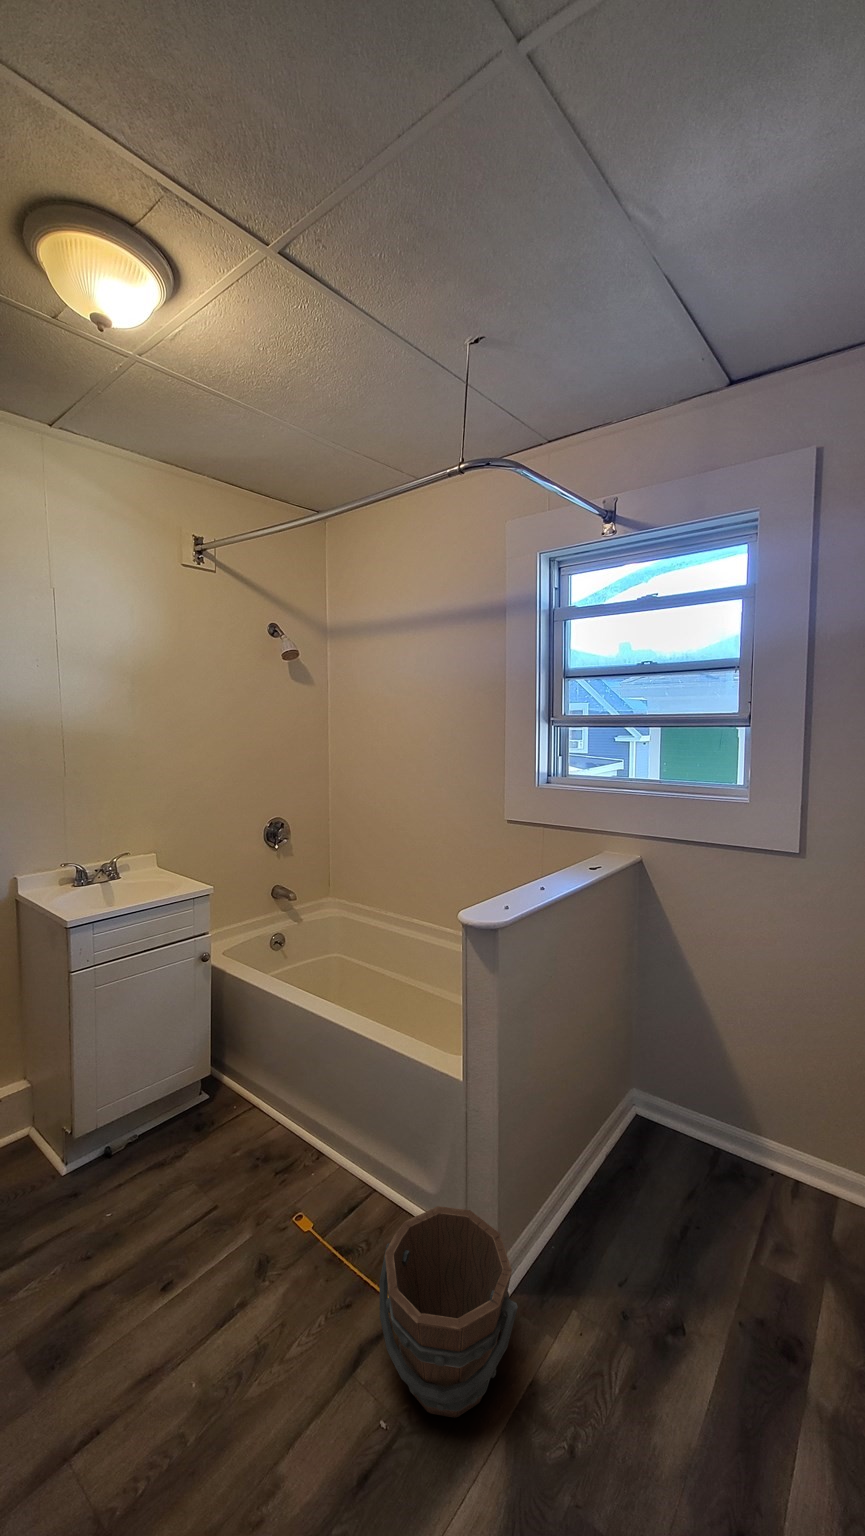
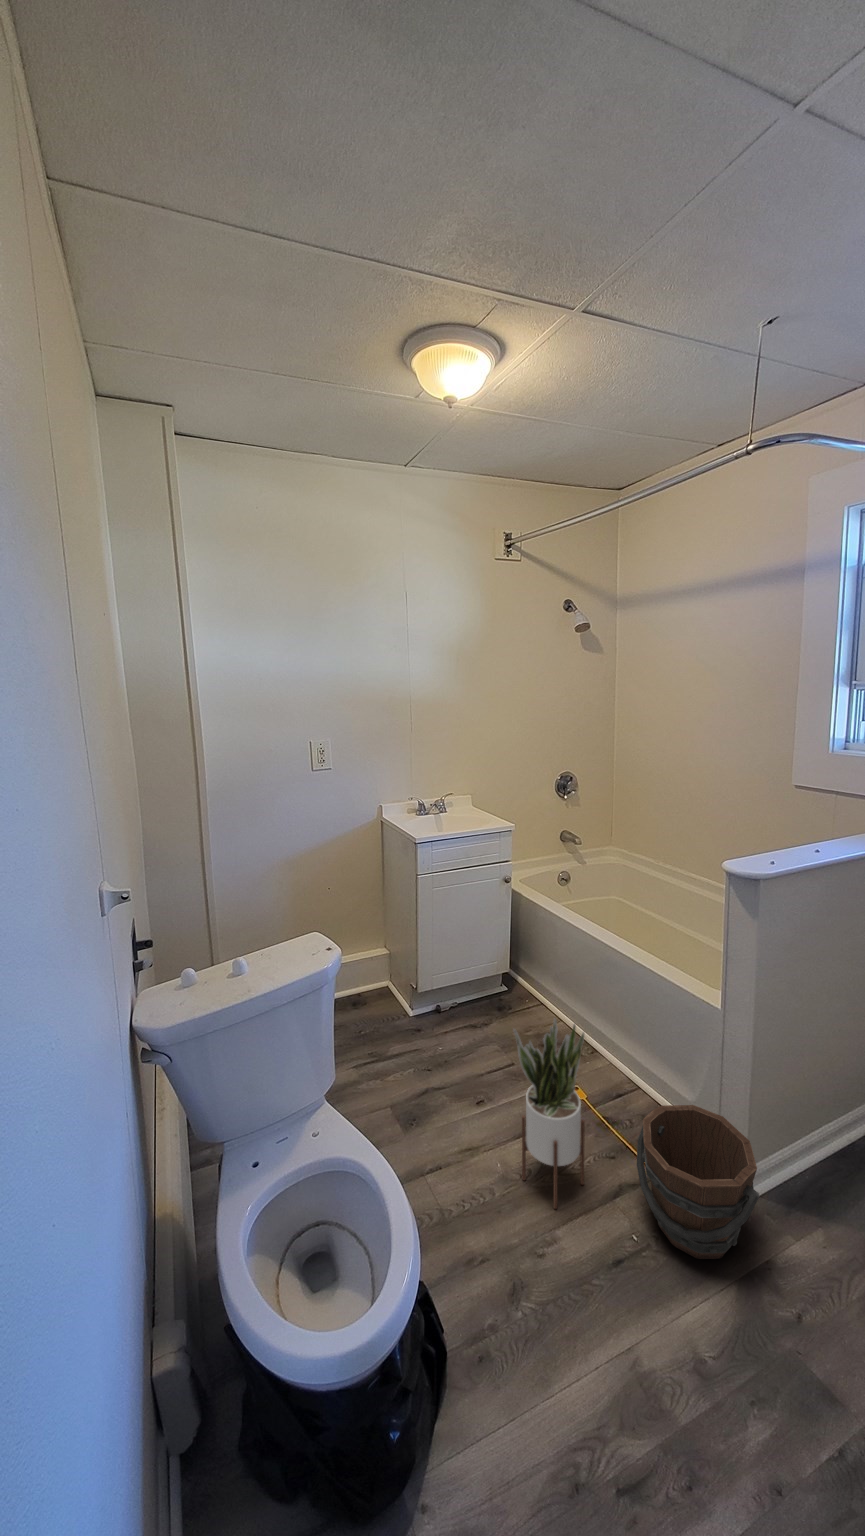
potted plant: none [207,1152,315,1436] -> present [513,1018,585,1209]

